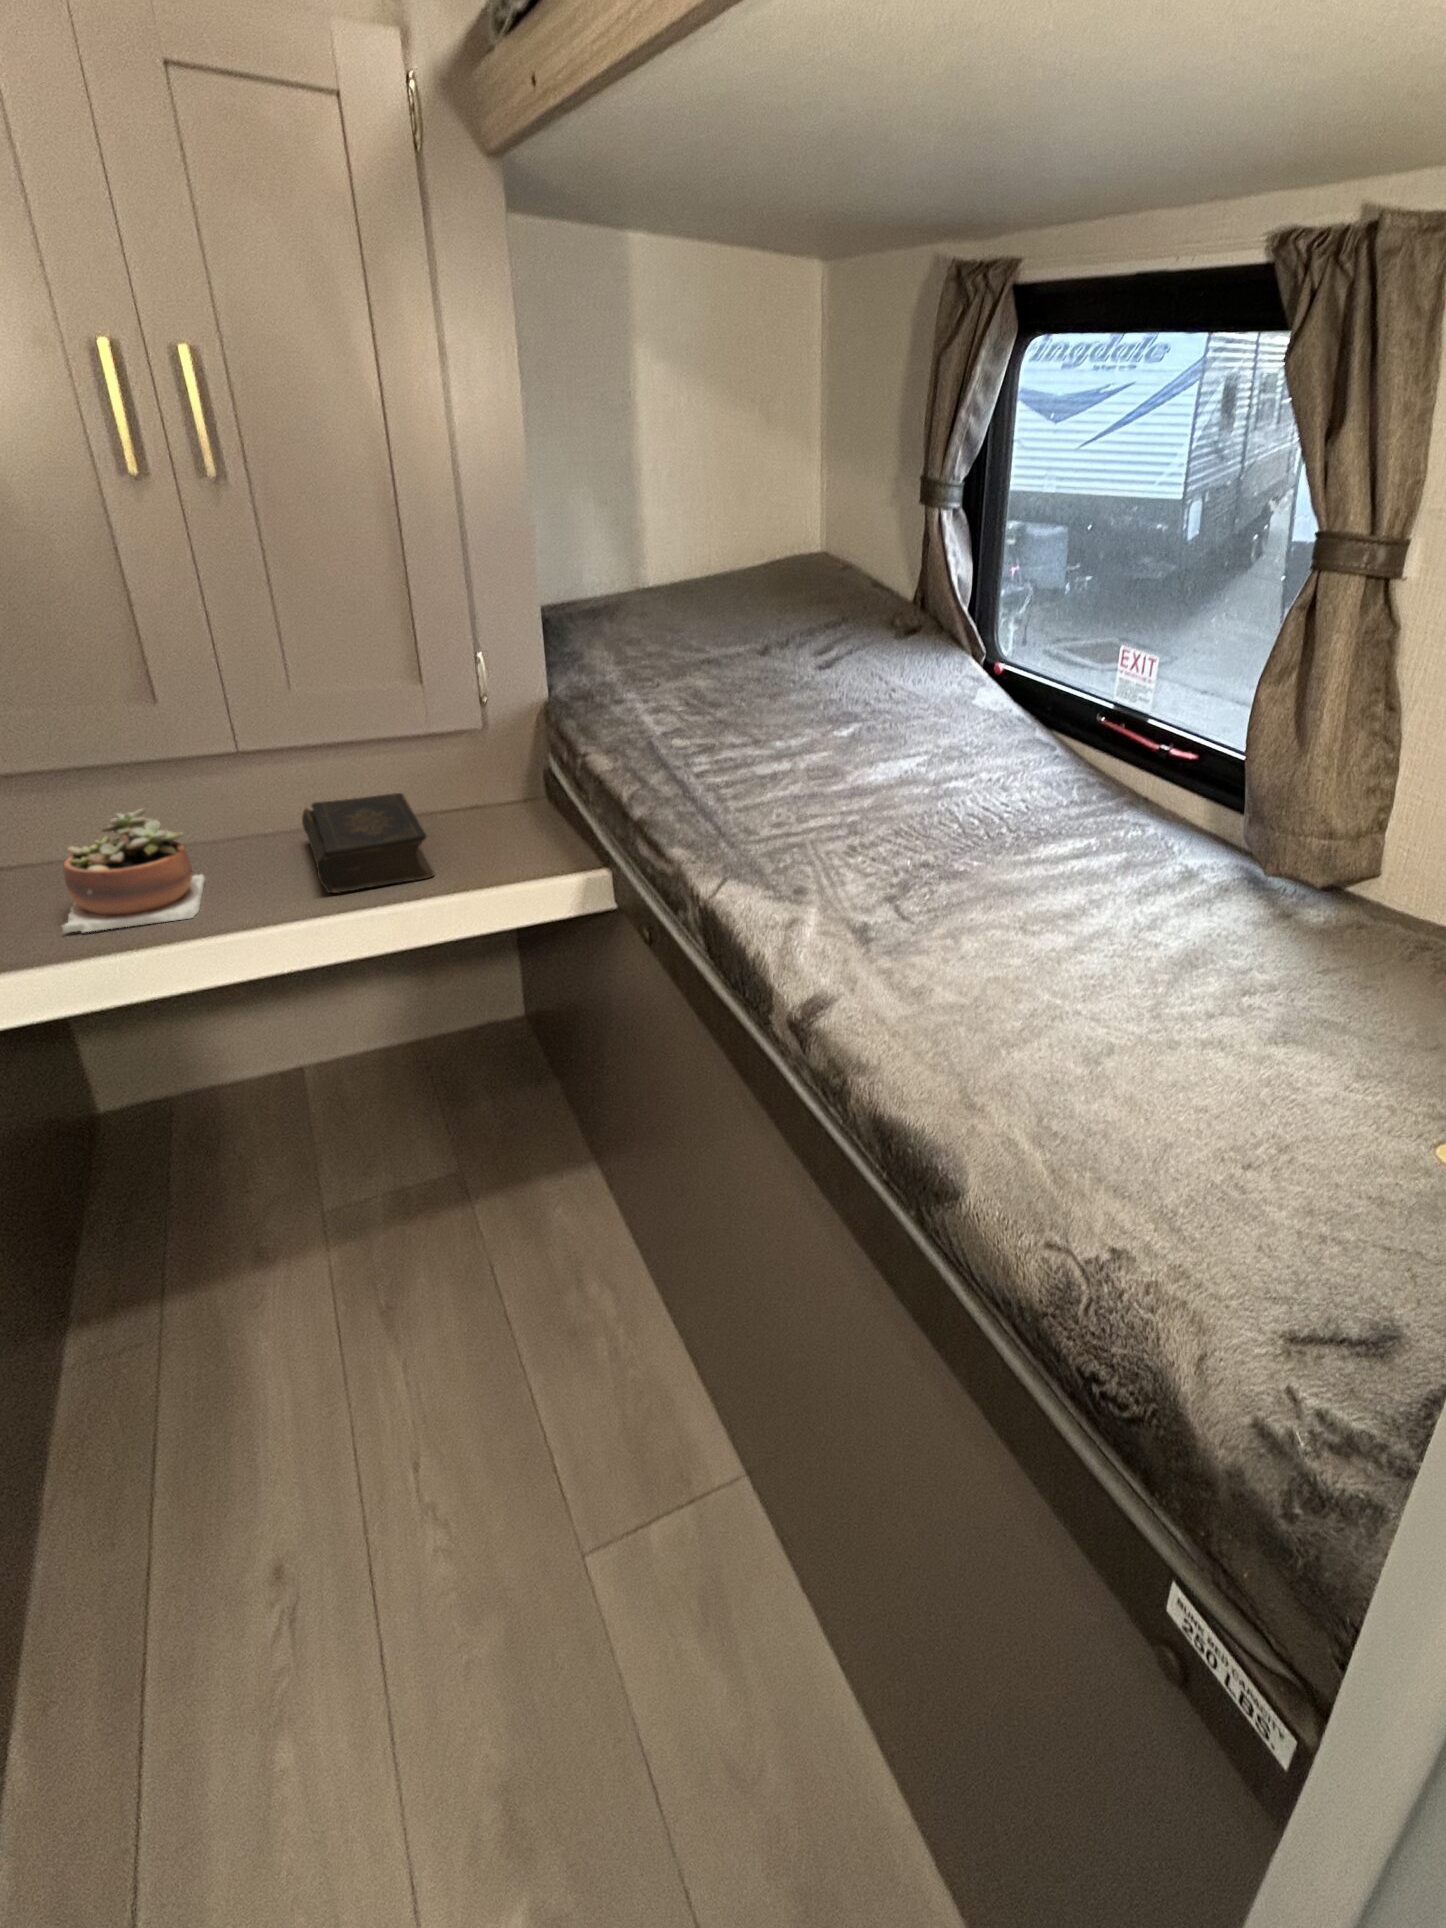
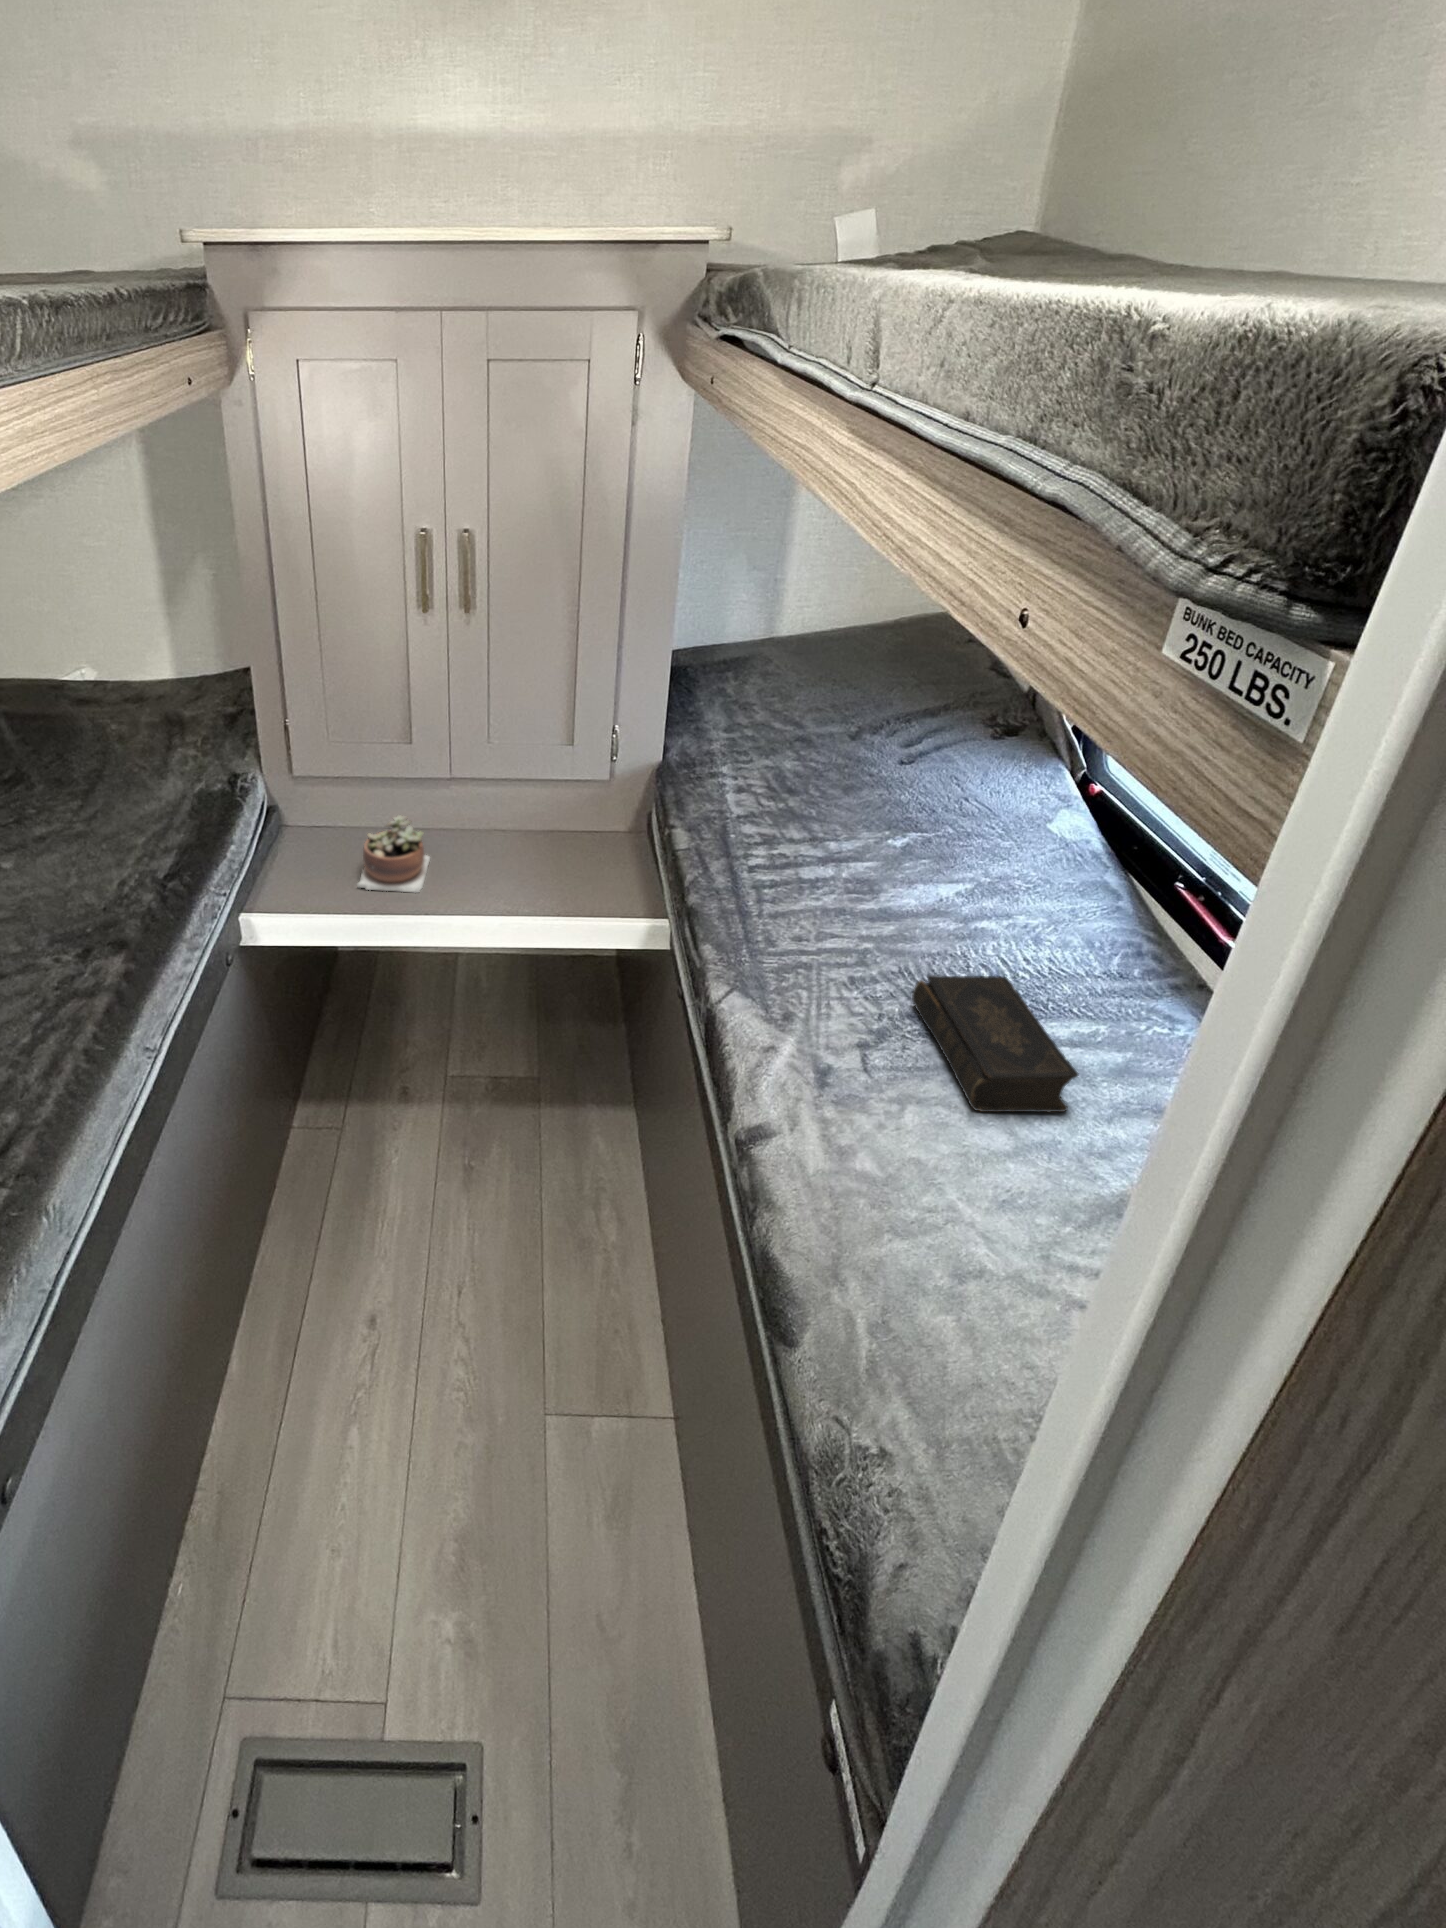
book: present [302,793,434,893] -> present [912,975,1078,1112]

